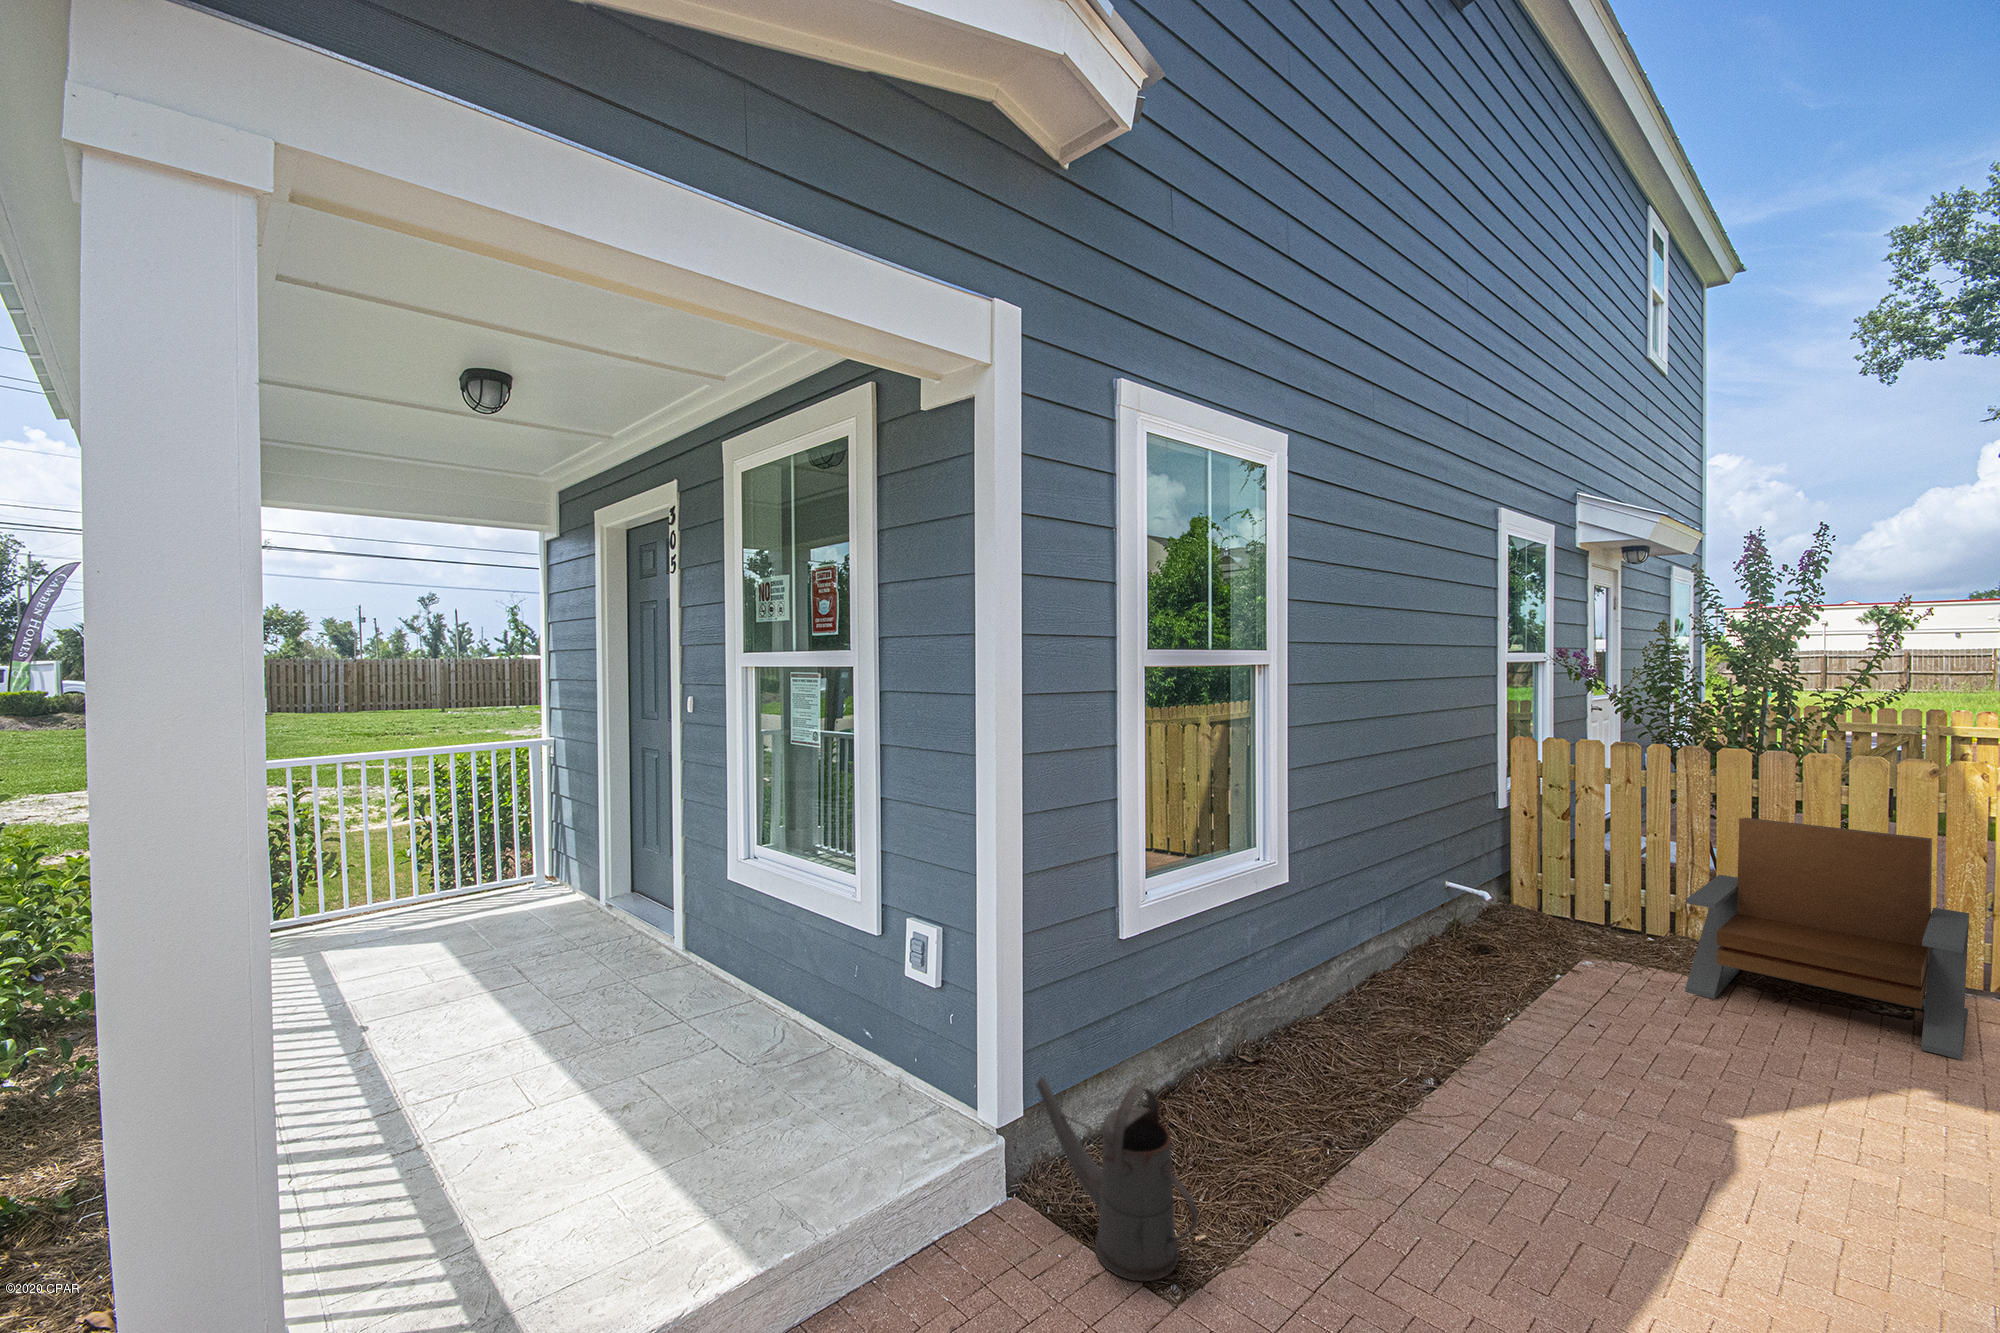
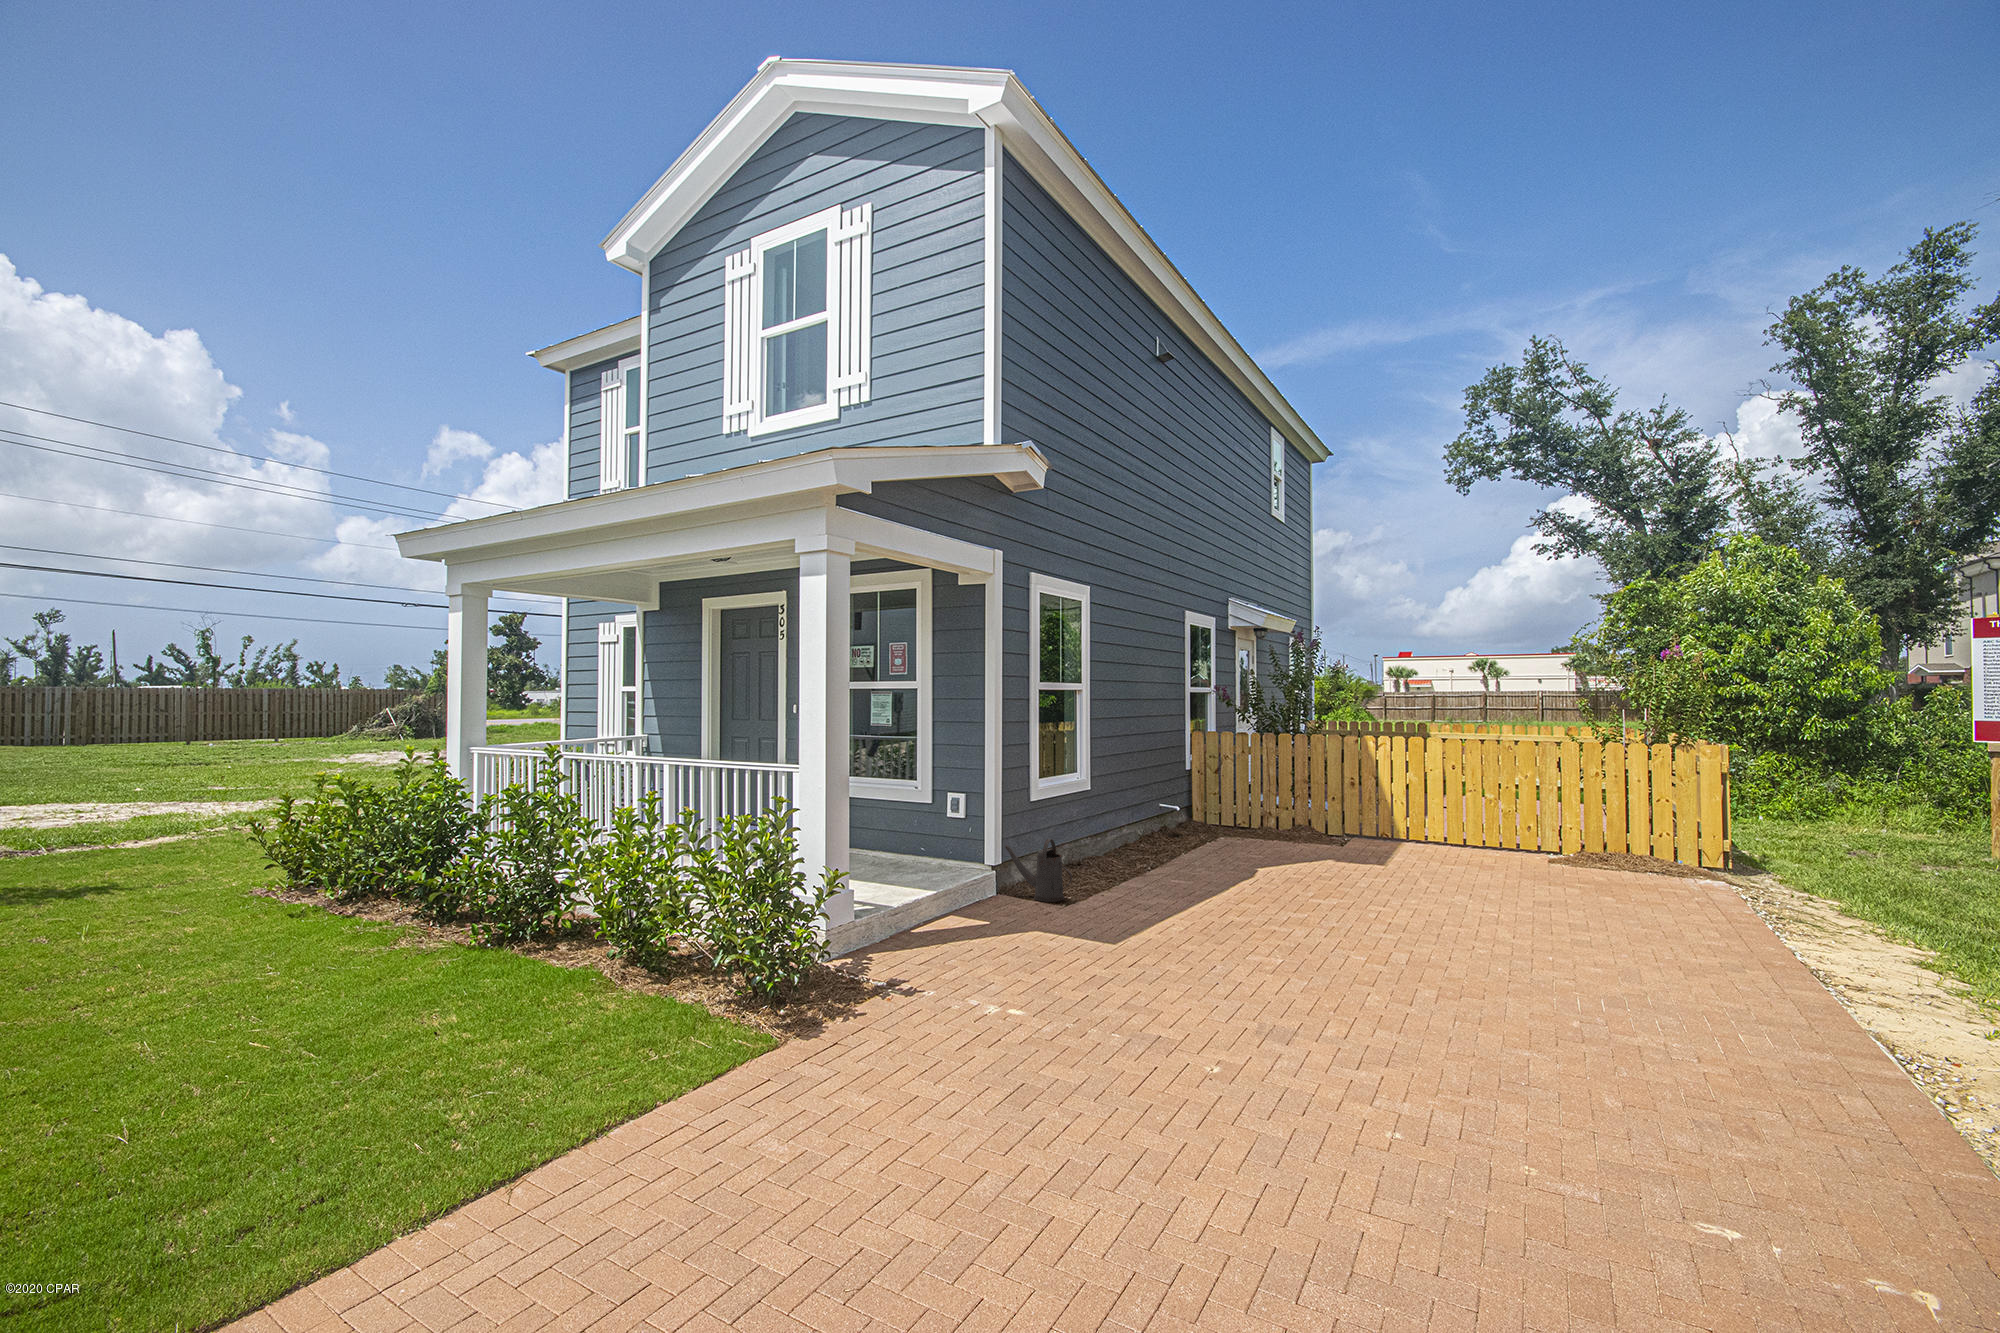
lounge chair: present [1685,818,1969,1060] -> none [1258,765,1361,852]

